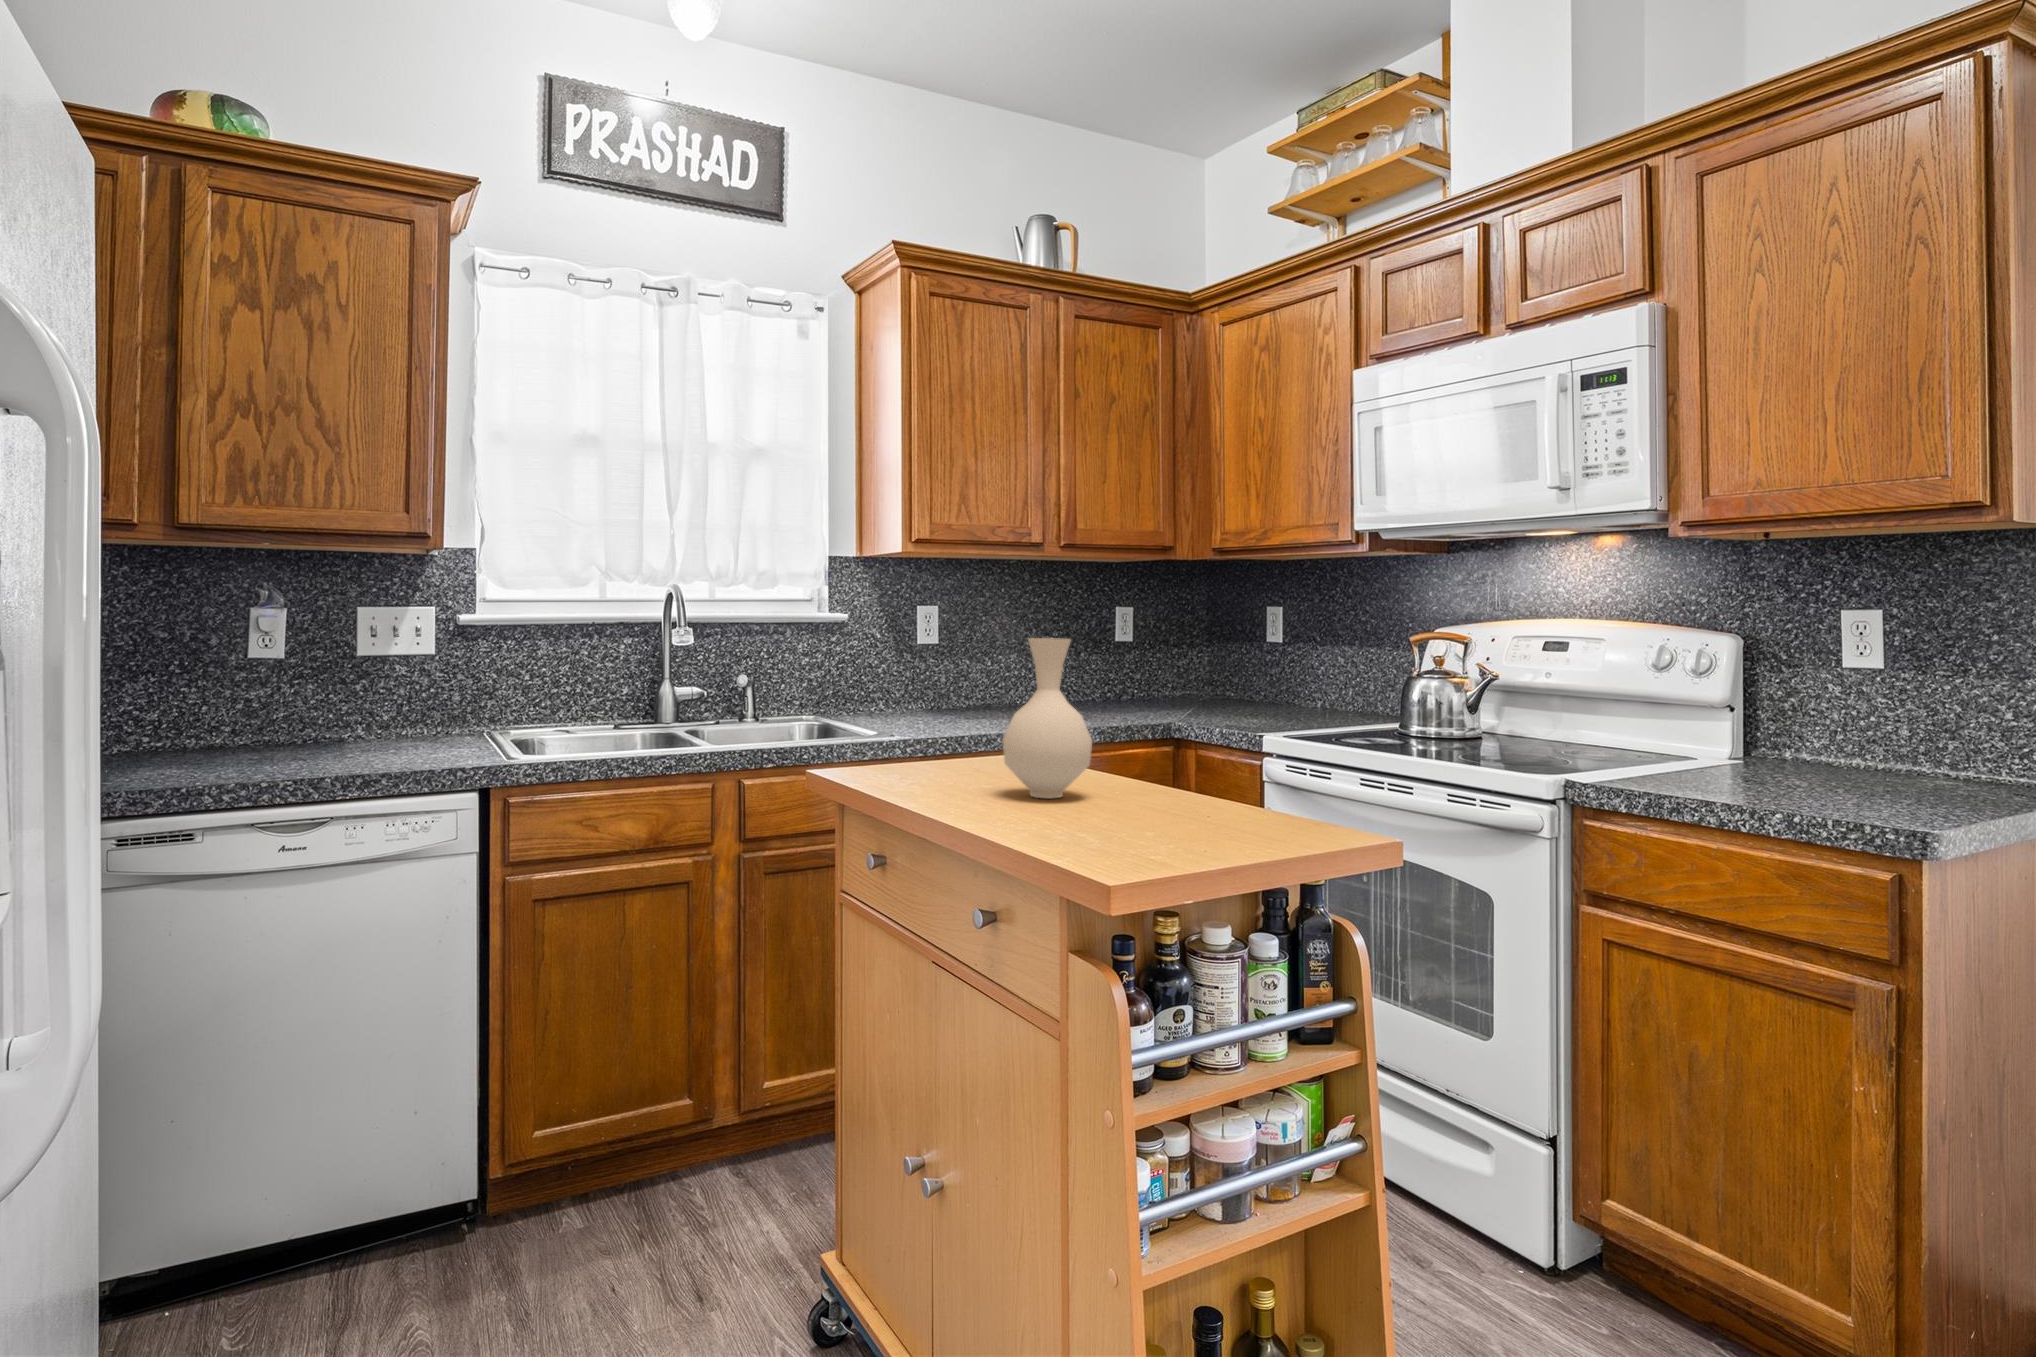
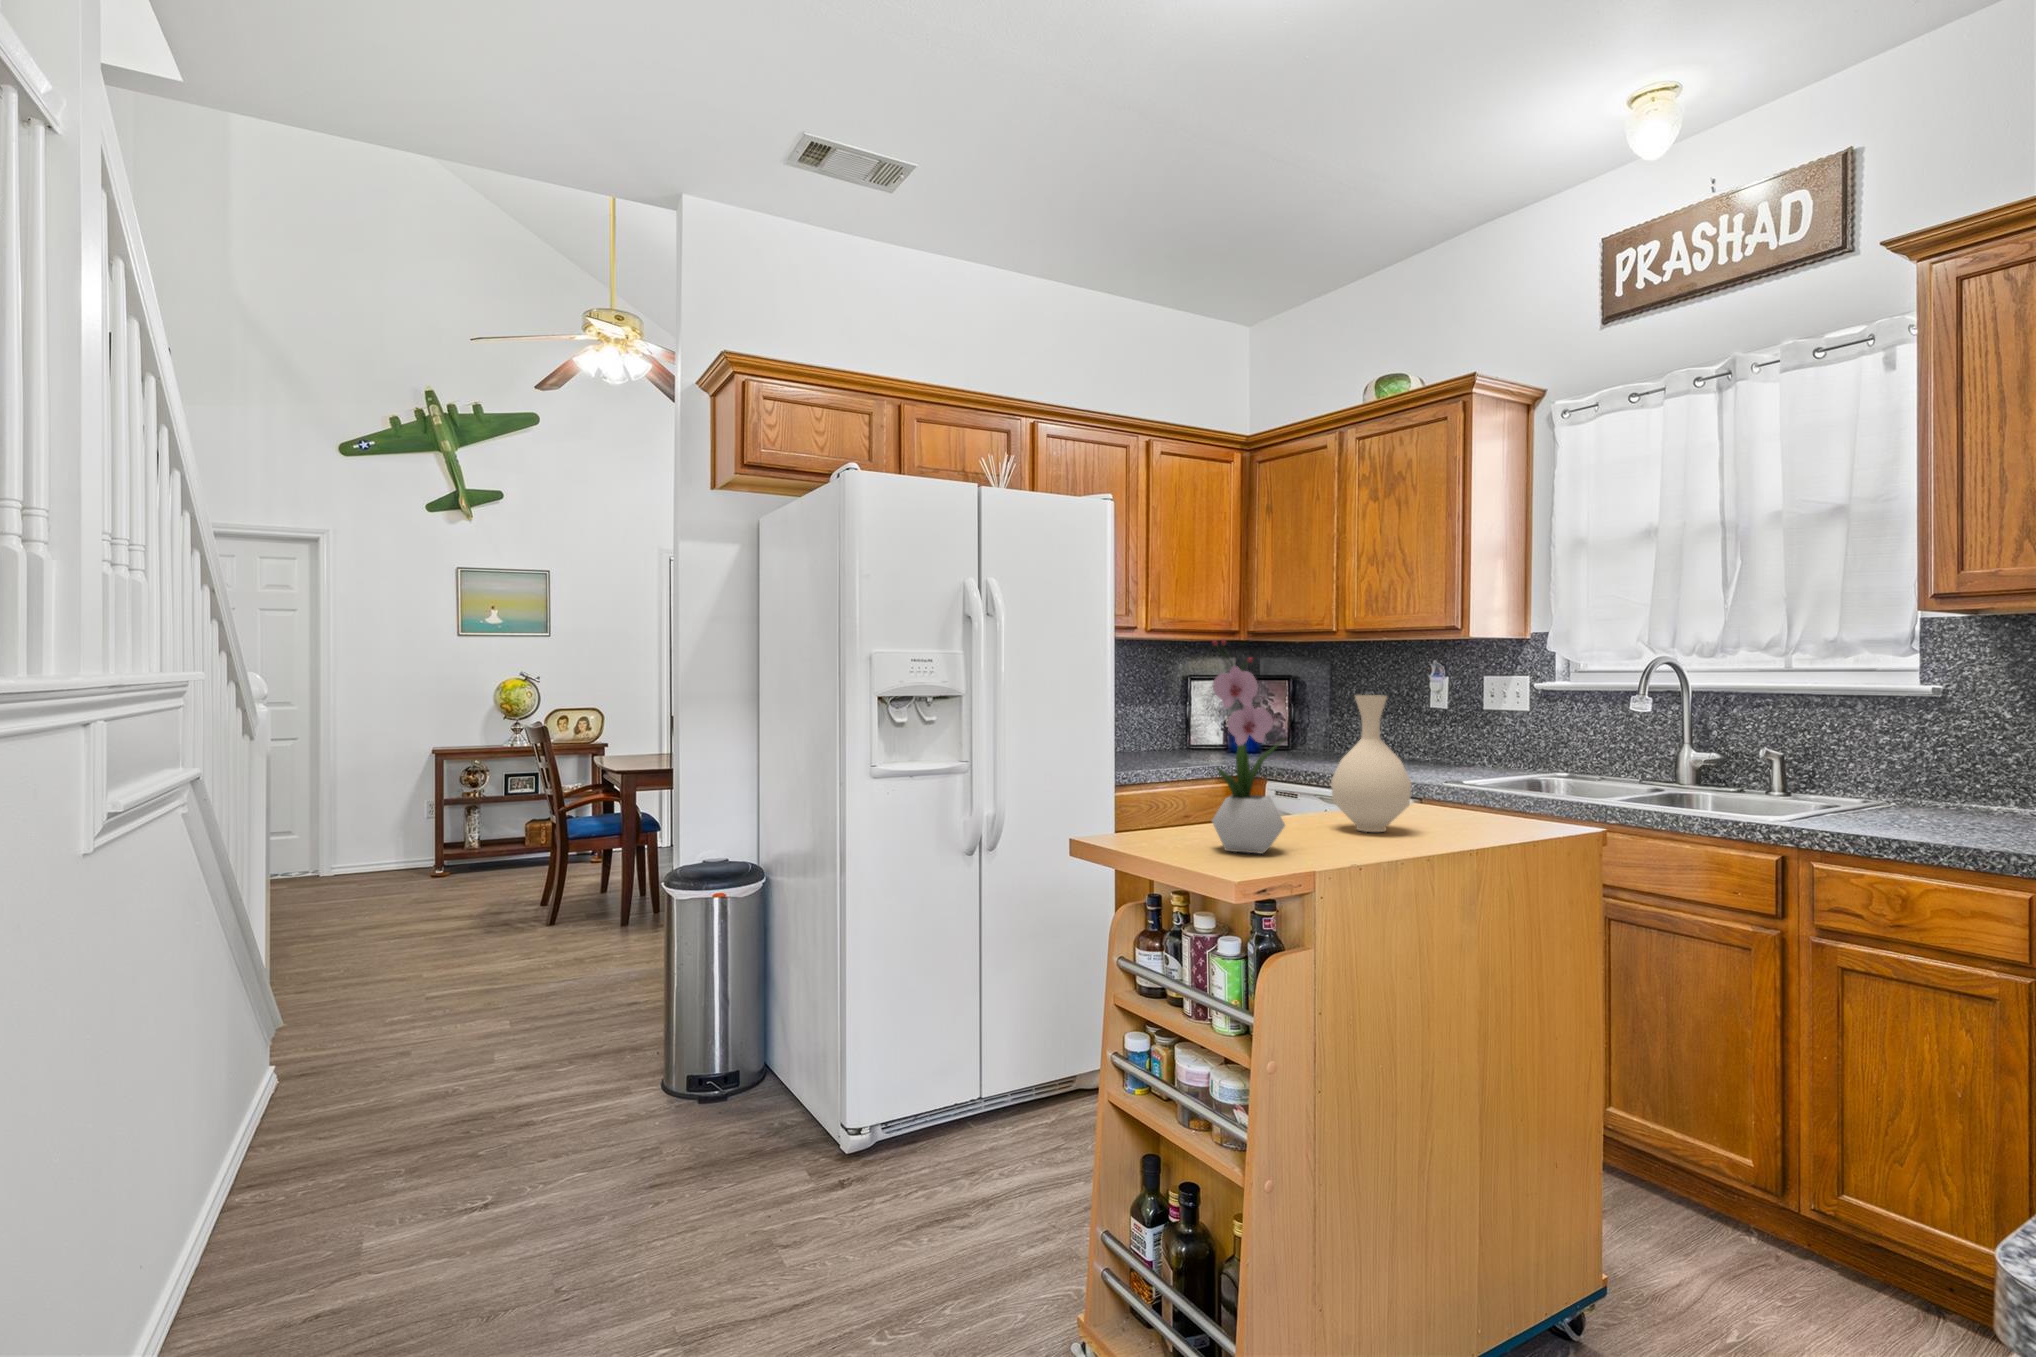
flower arrangement: none [1157,571,1263,839] -> present [1212,639,1285,854]

